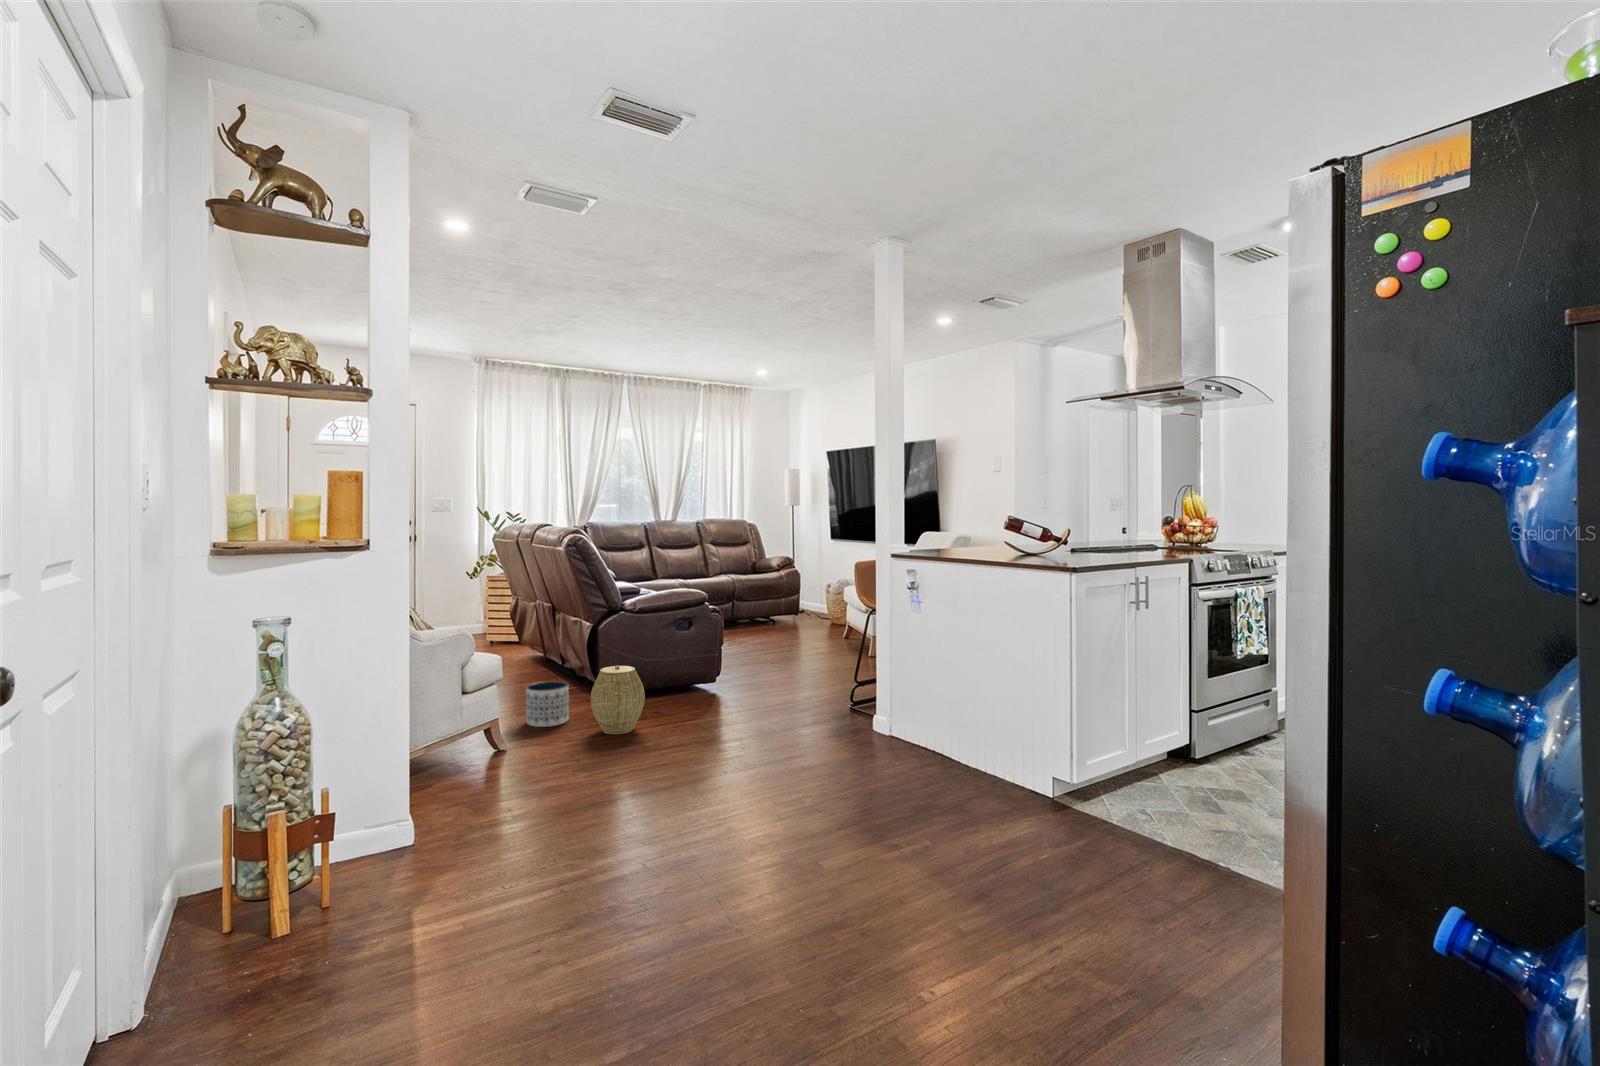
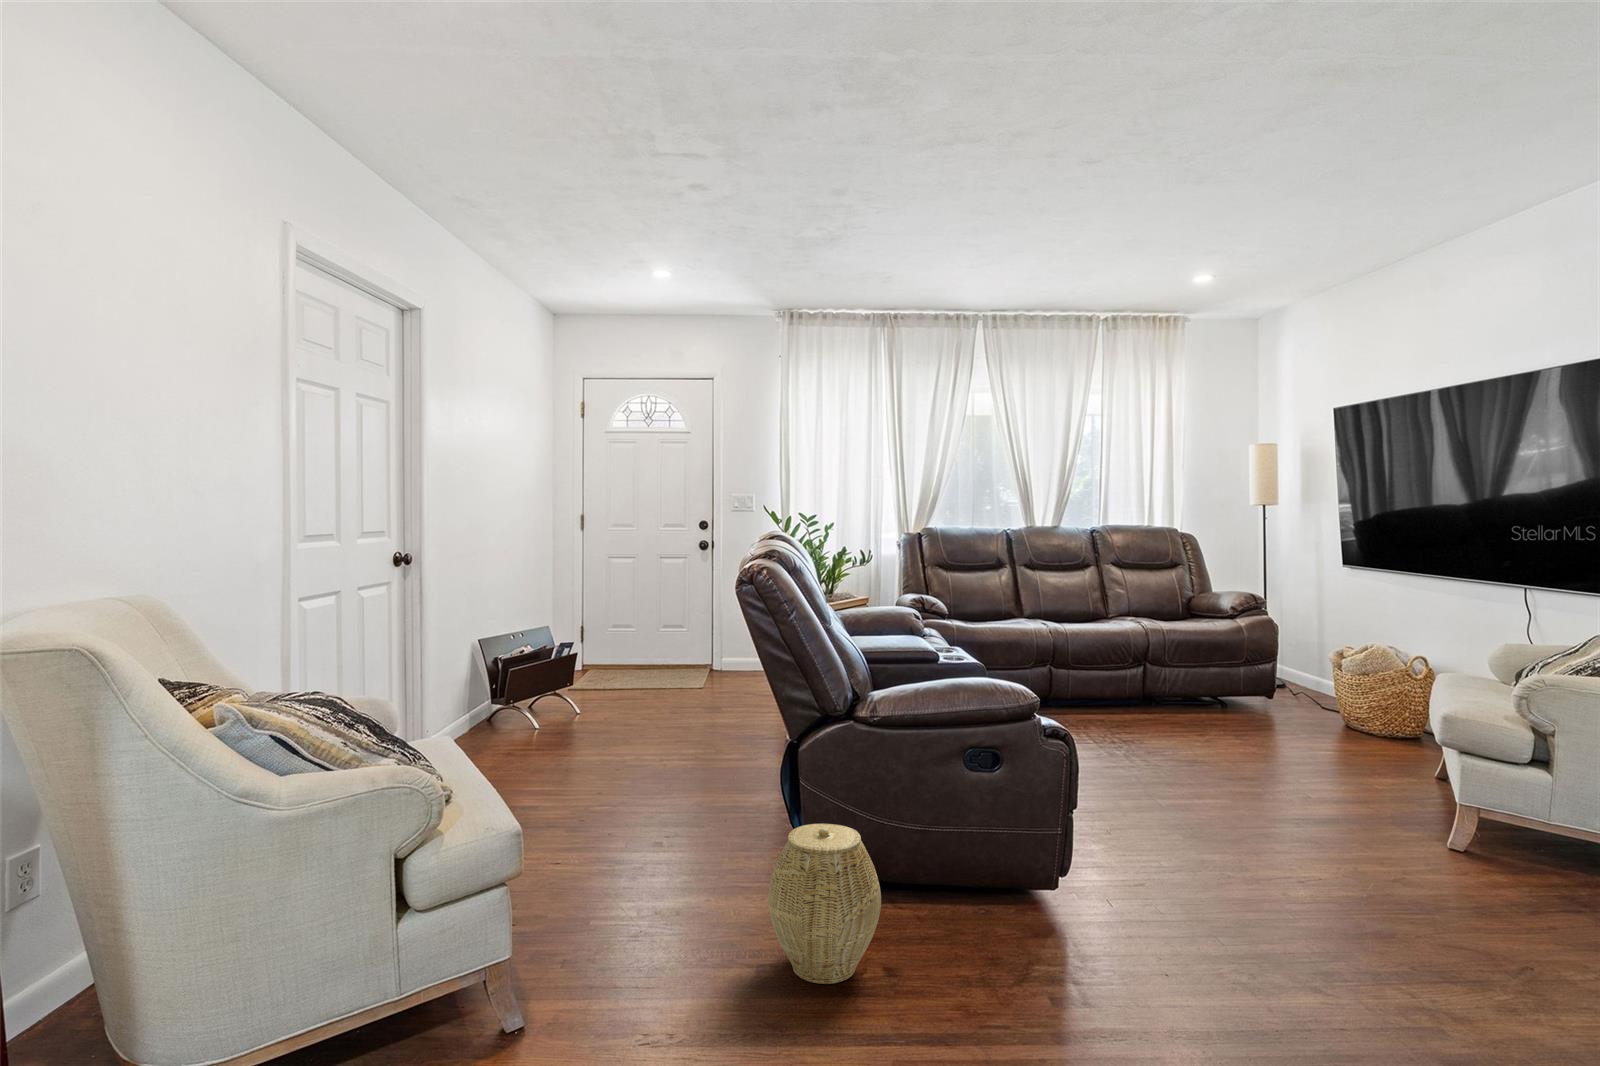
planter: present [526,682,569,727] -> none [683,821,759,919]

